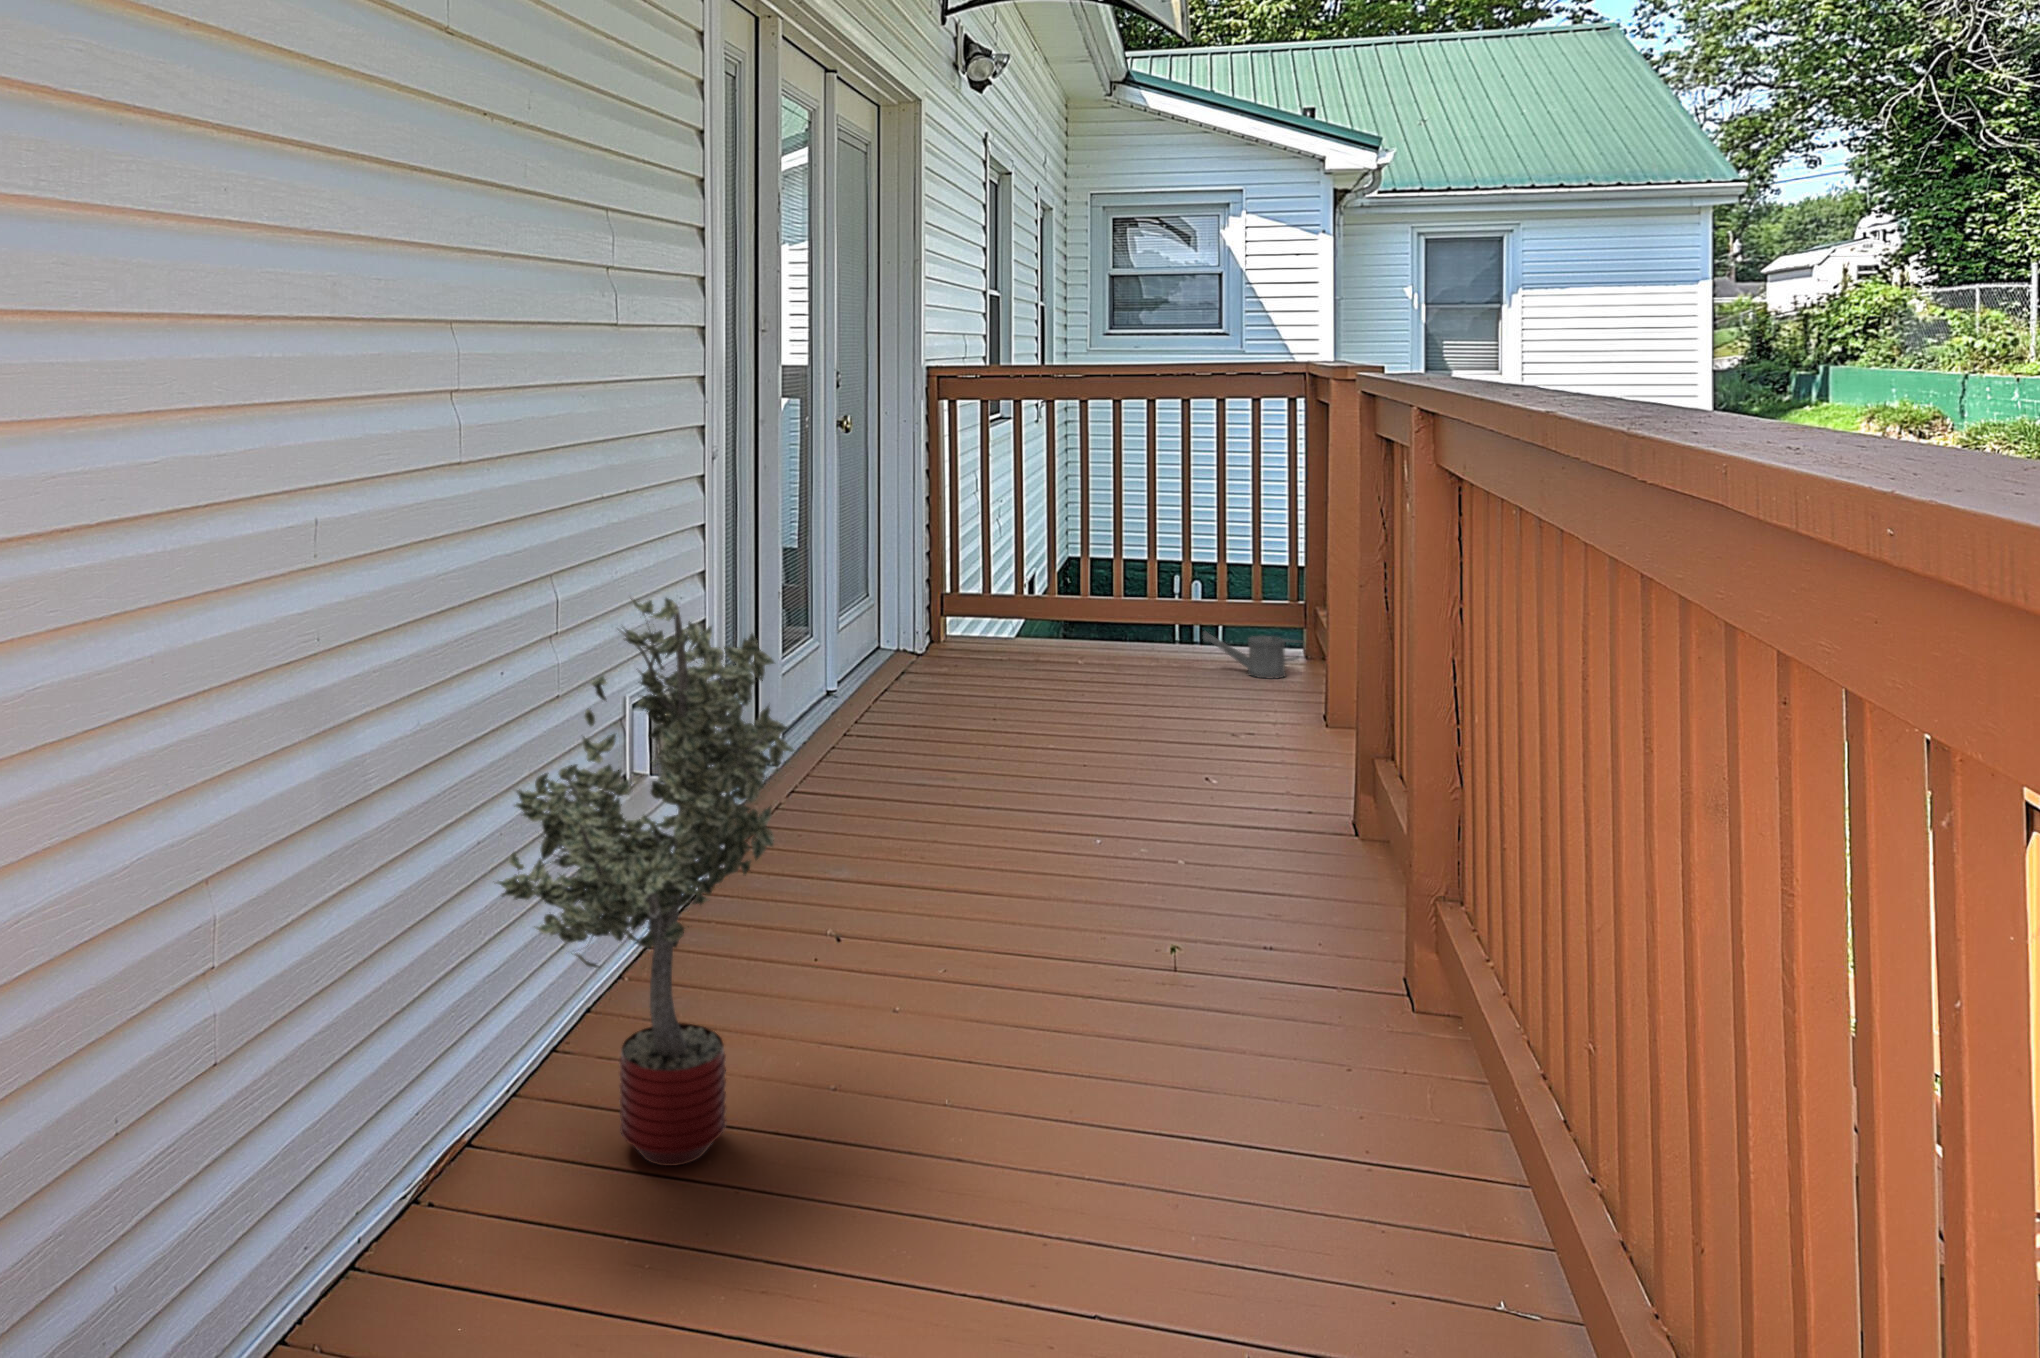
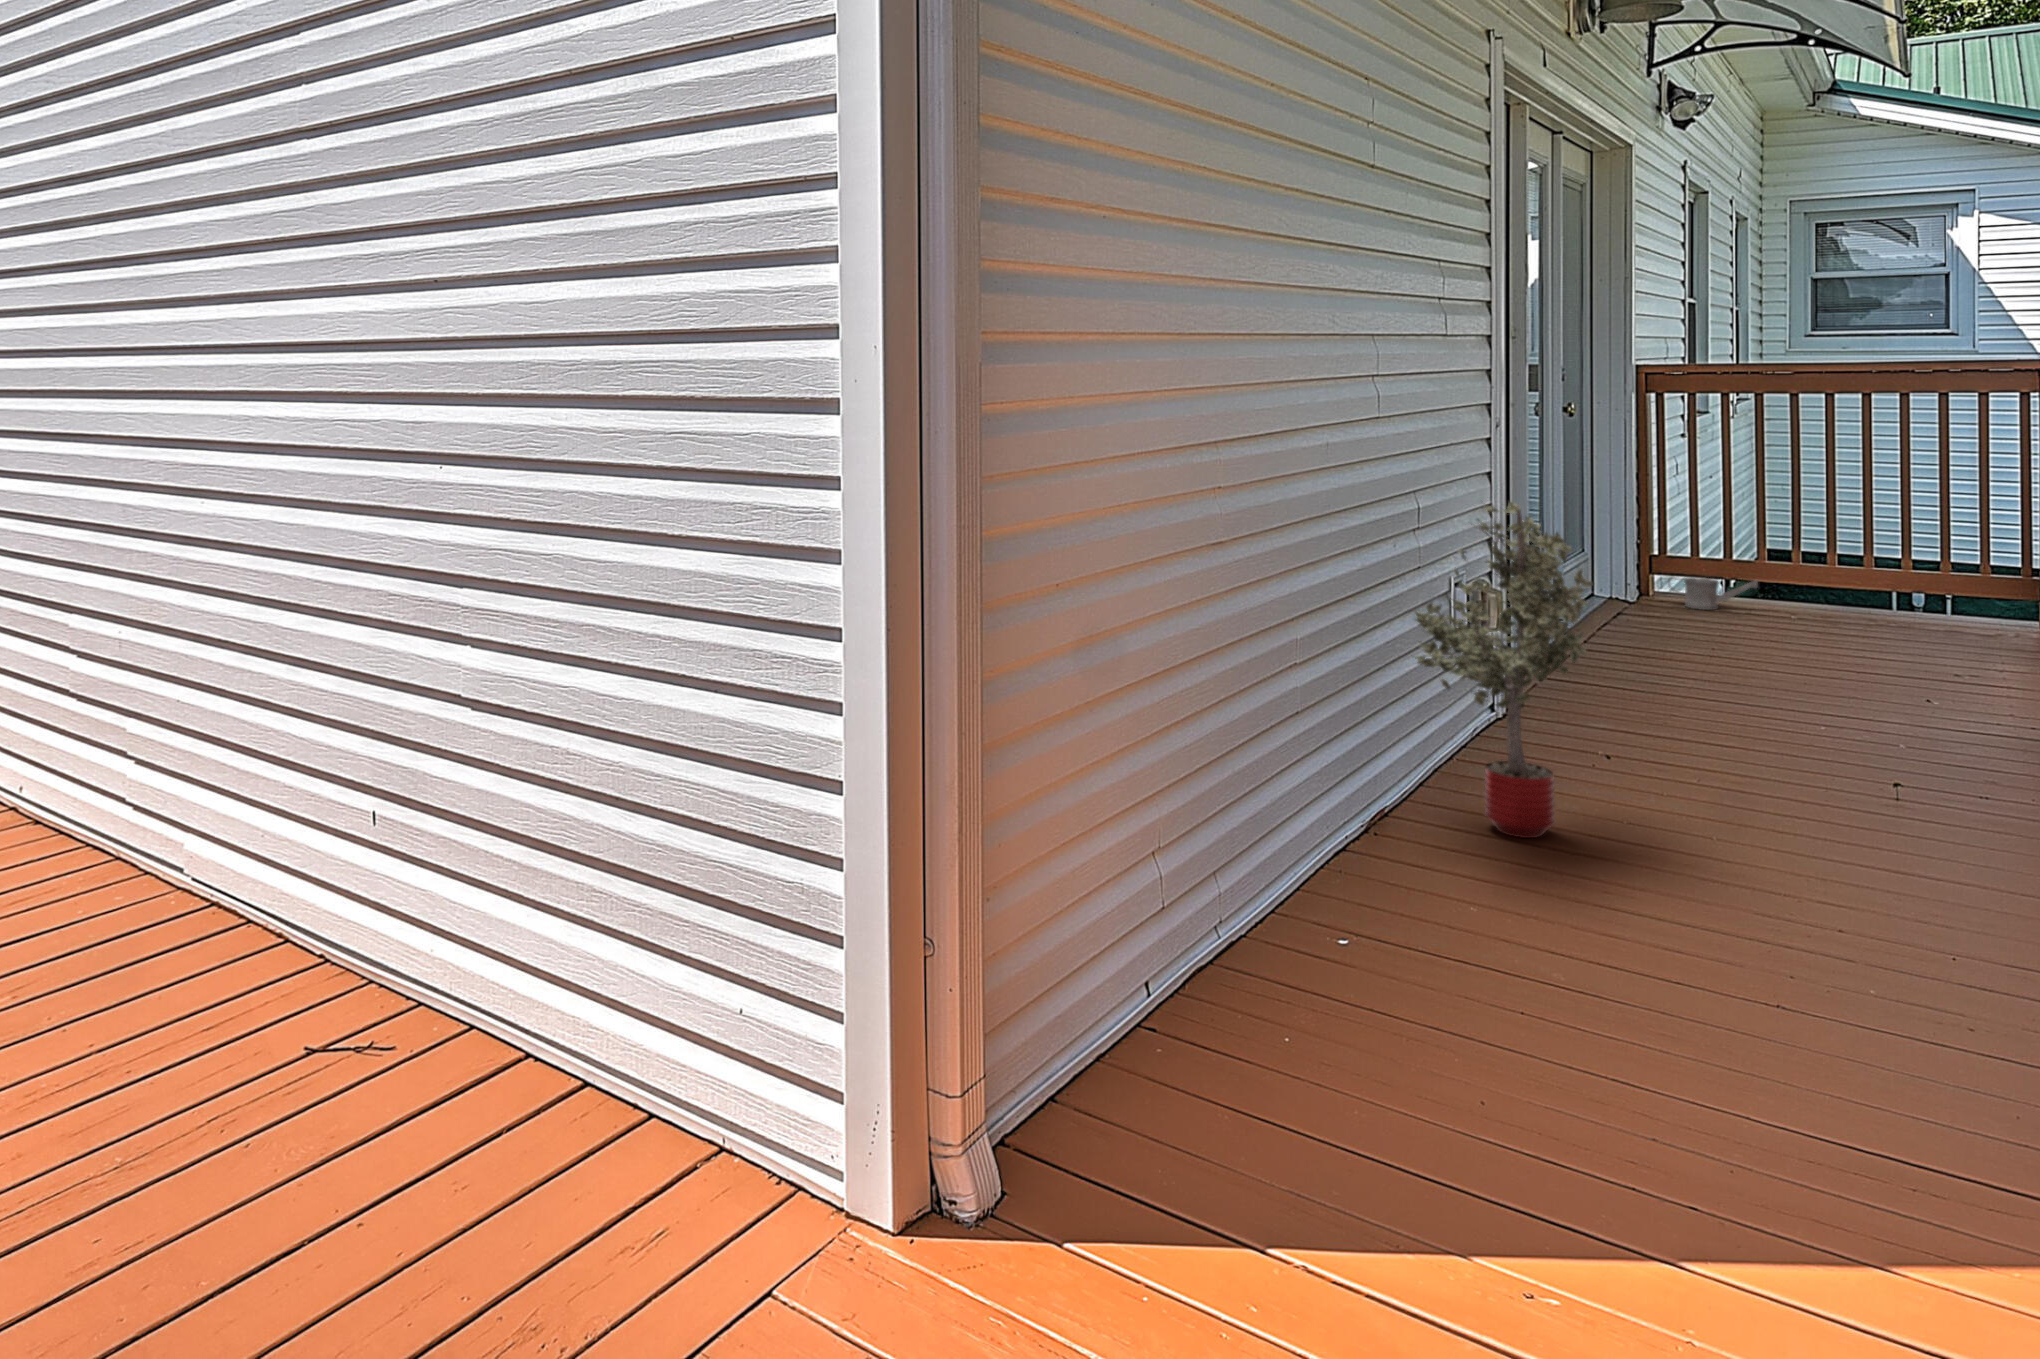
watering can: present [1203,631,1305,679] -> present [1668,577,1758,610]

